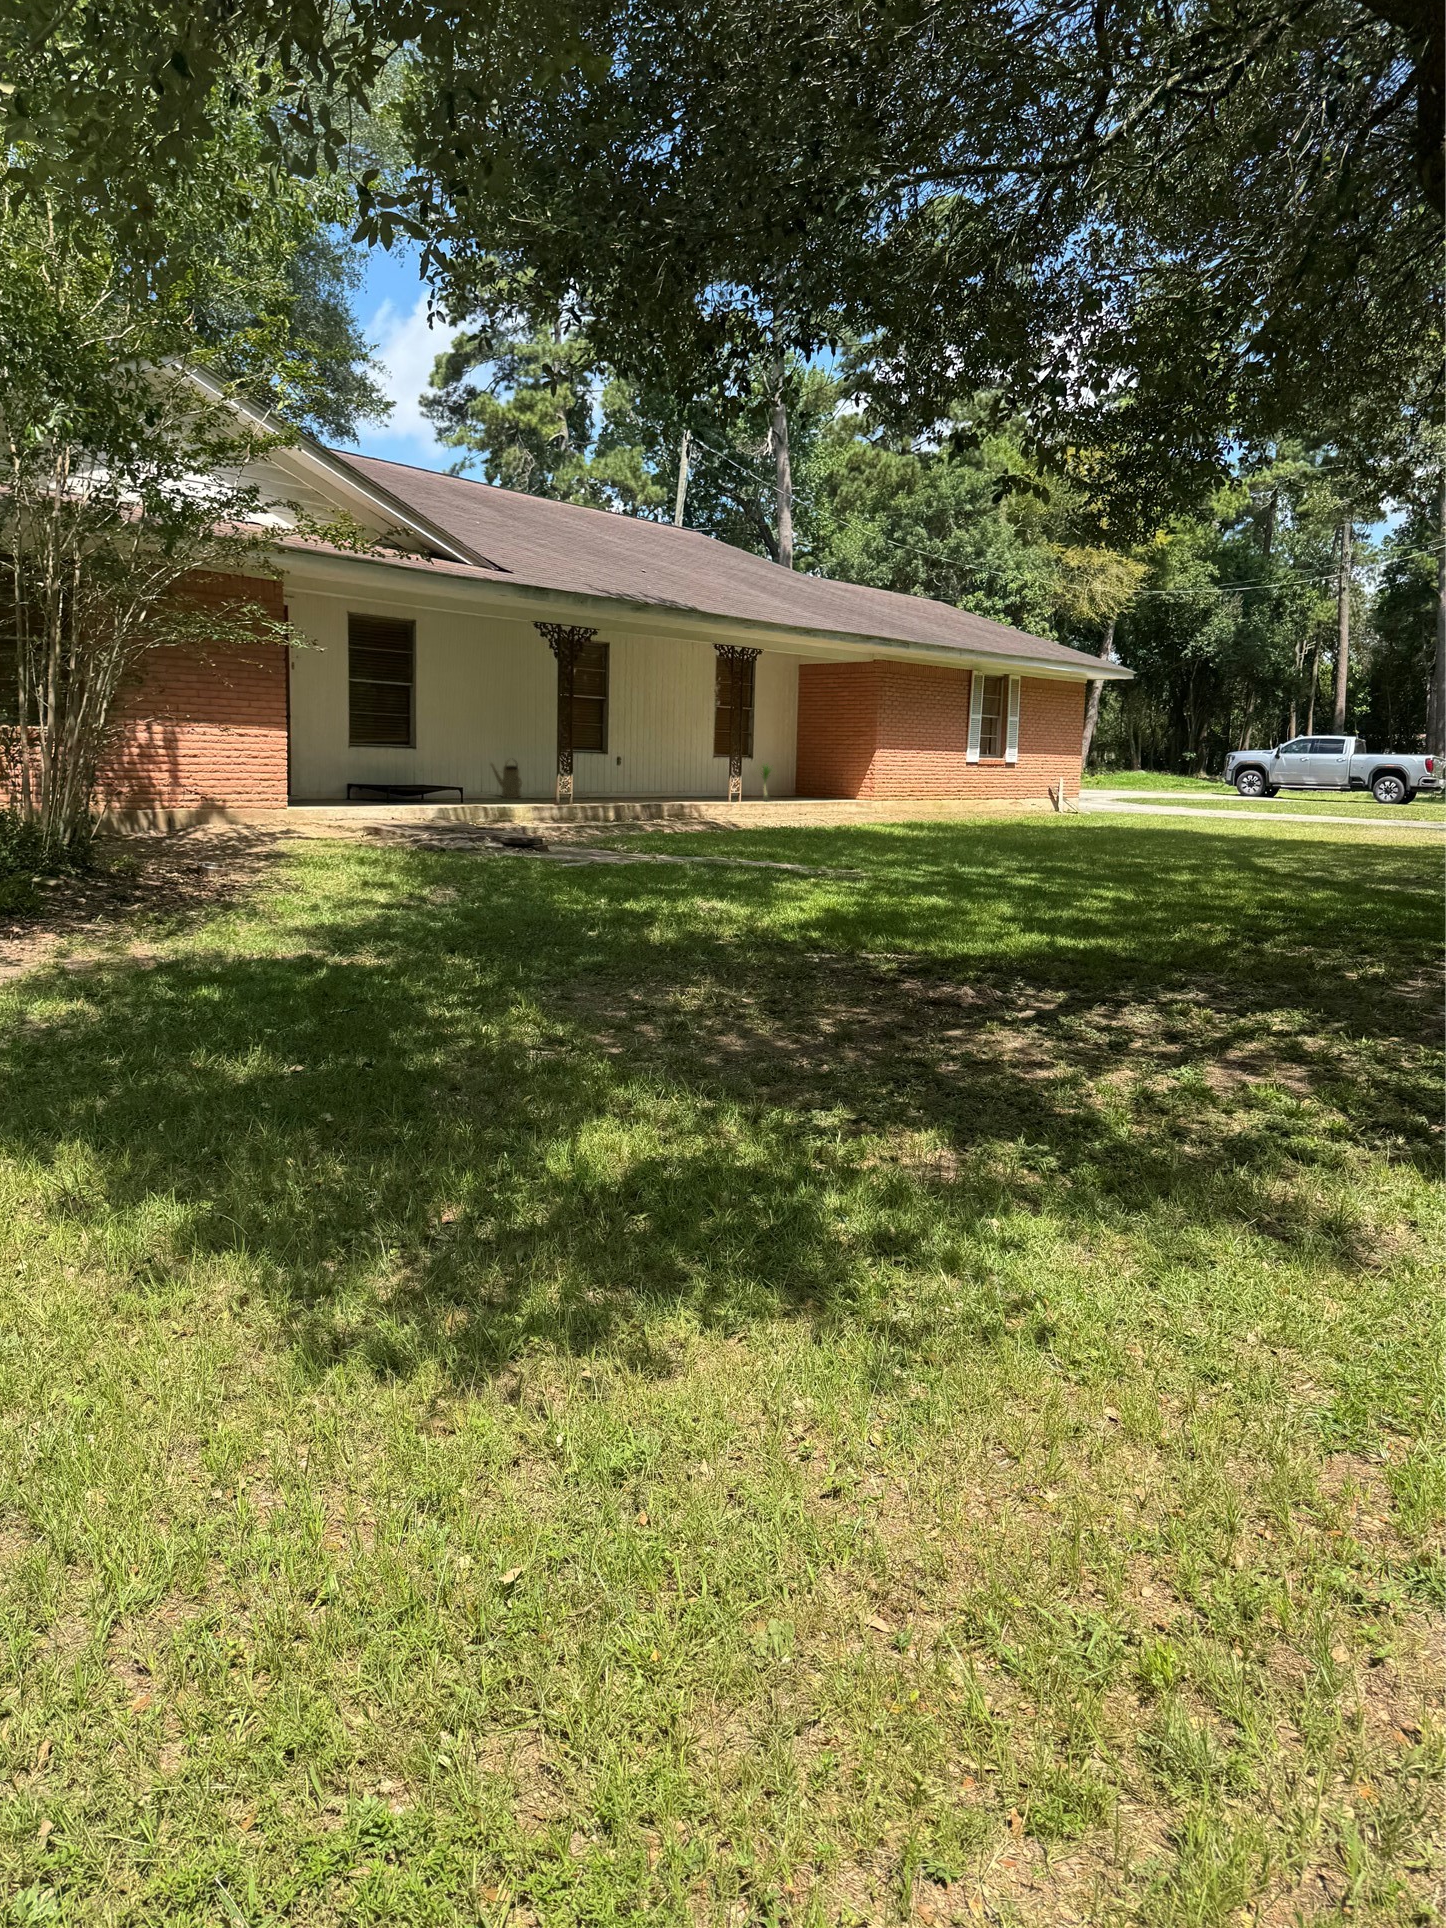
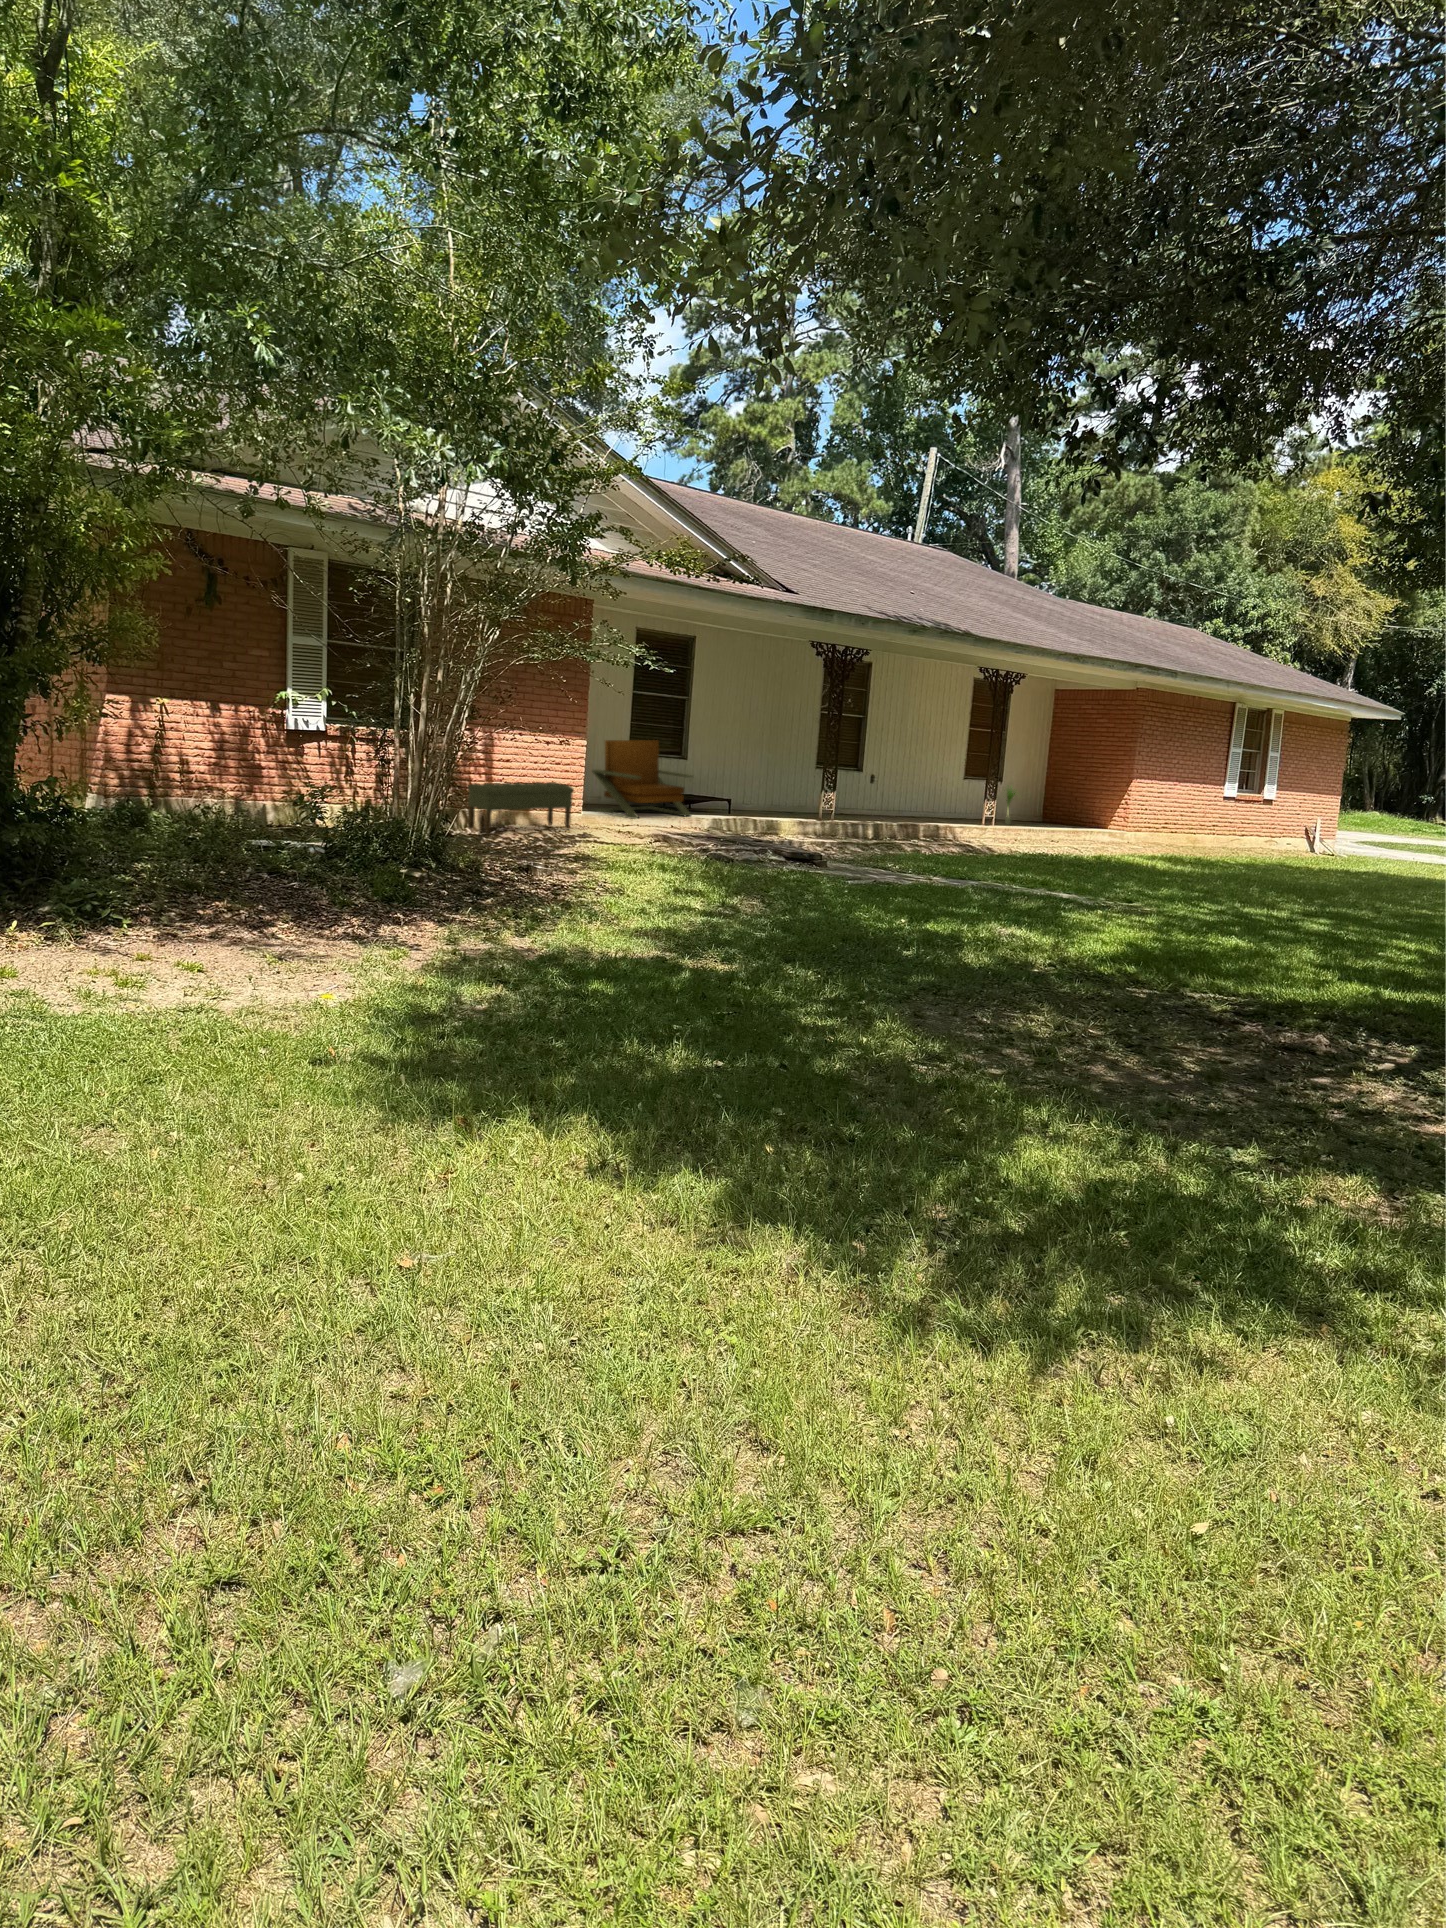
lounge chair: none [308,730,419,814] -> present [592,740,693,819]
watering can: present [491,758,522,798] -> none [753,772,784,810]
bench: none [153,778,275,836] -> present [467,782,574,833]

